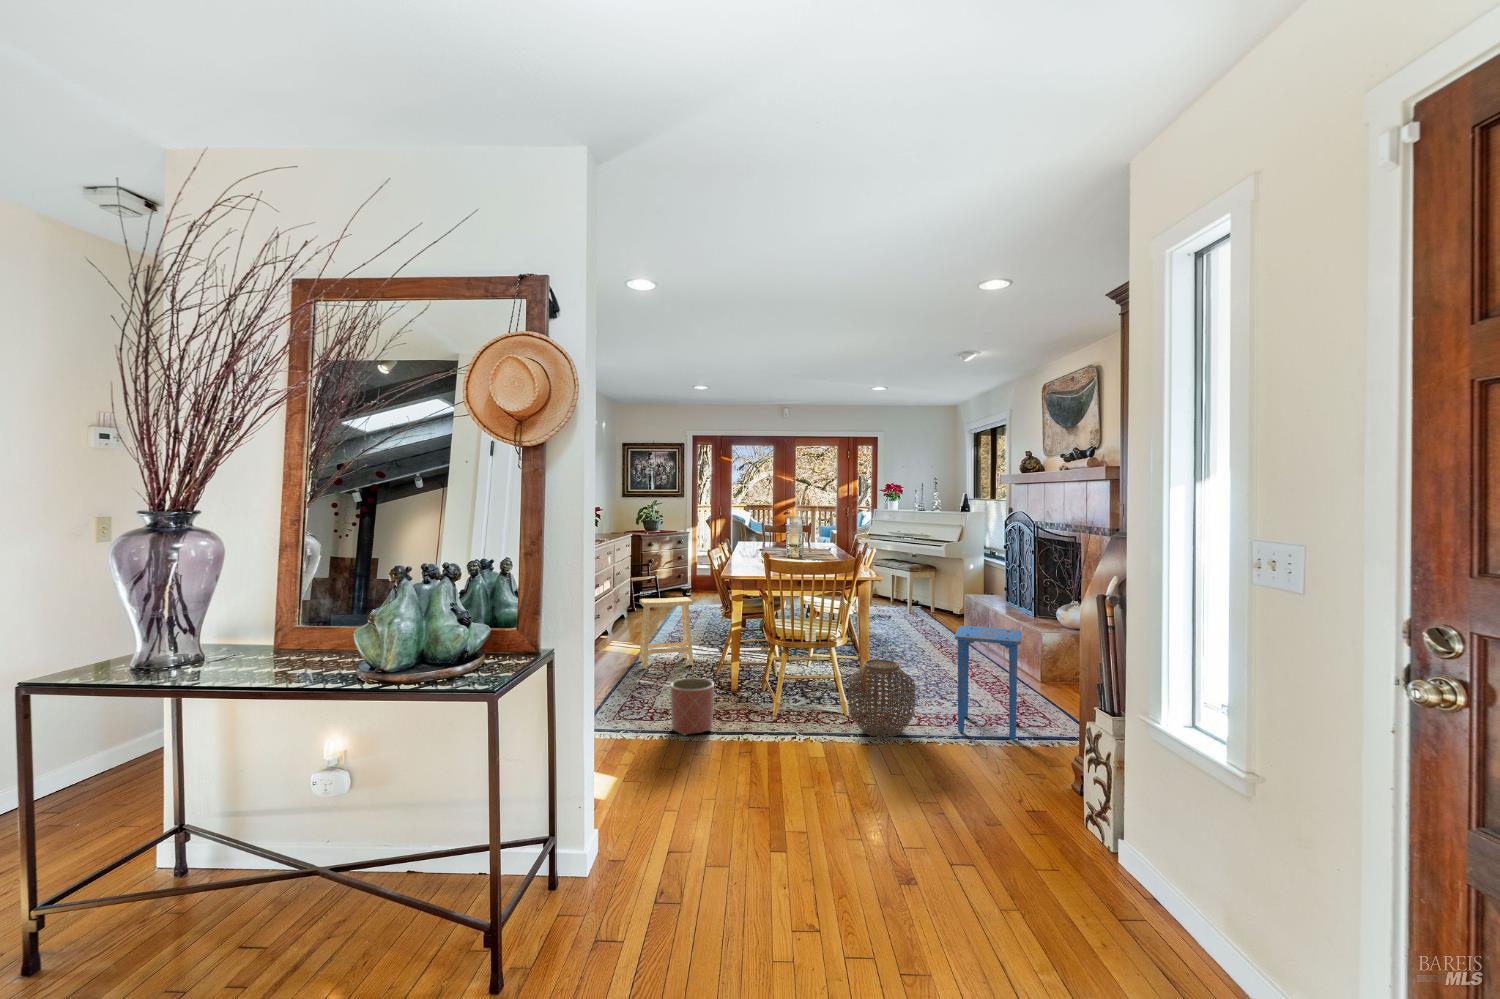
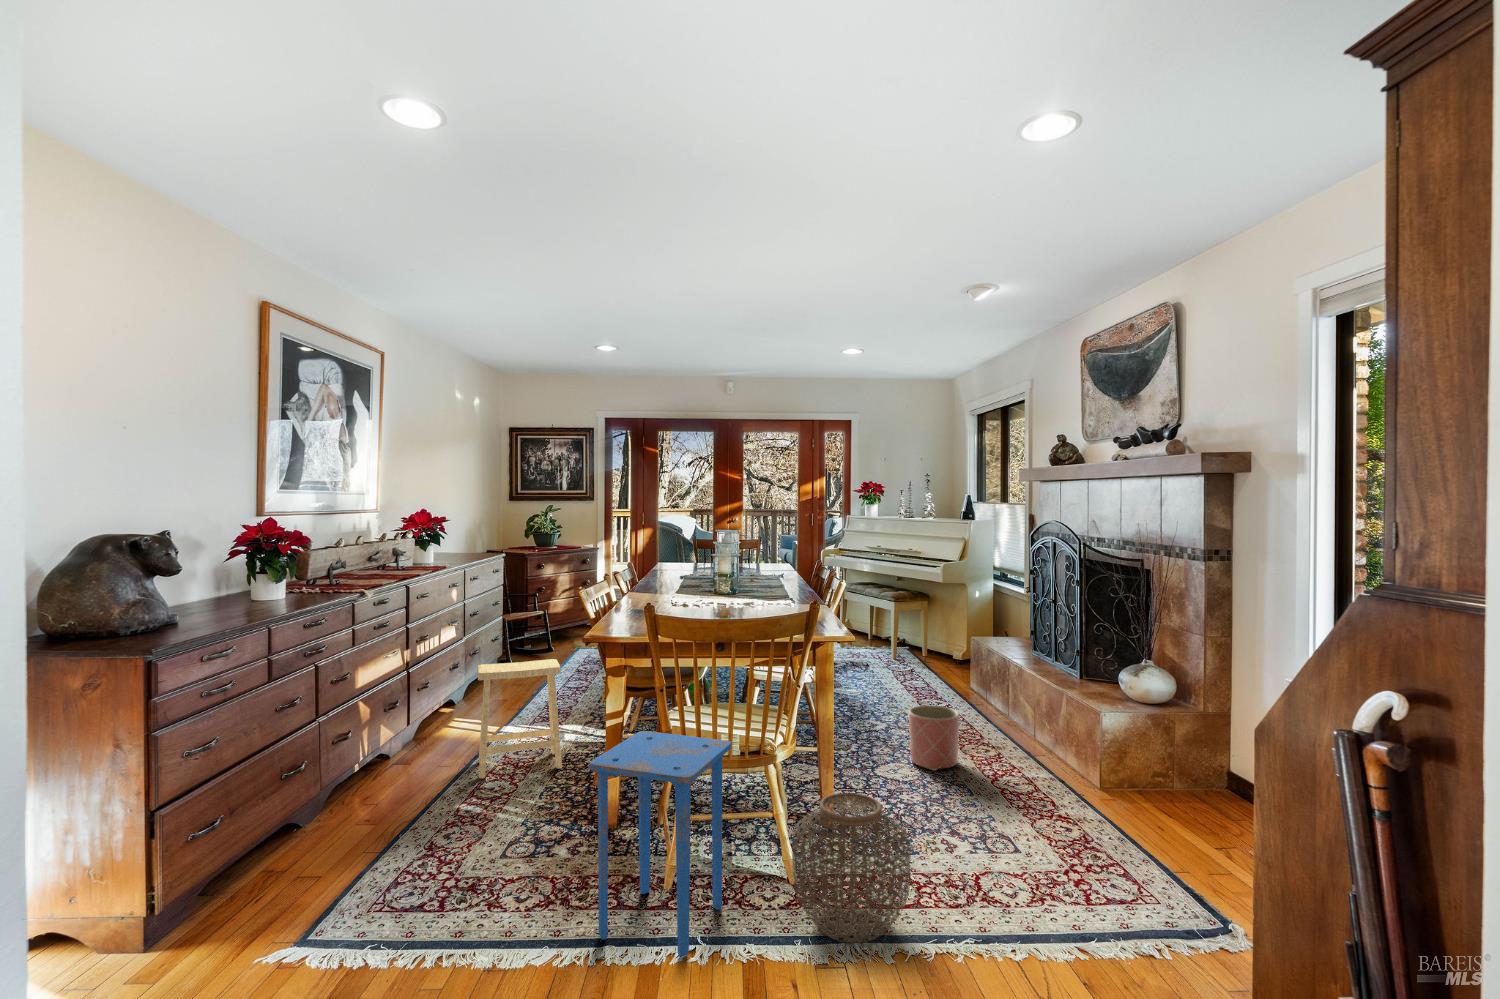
side table: present [955,626,1022,739] -> present [589,731,731,957]
planter: present [670,678,714,735] -> present [909,705,960,771]

